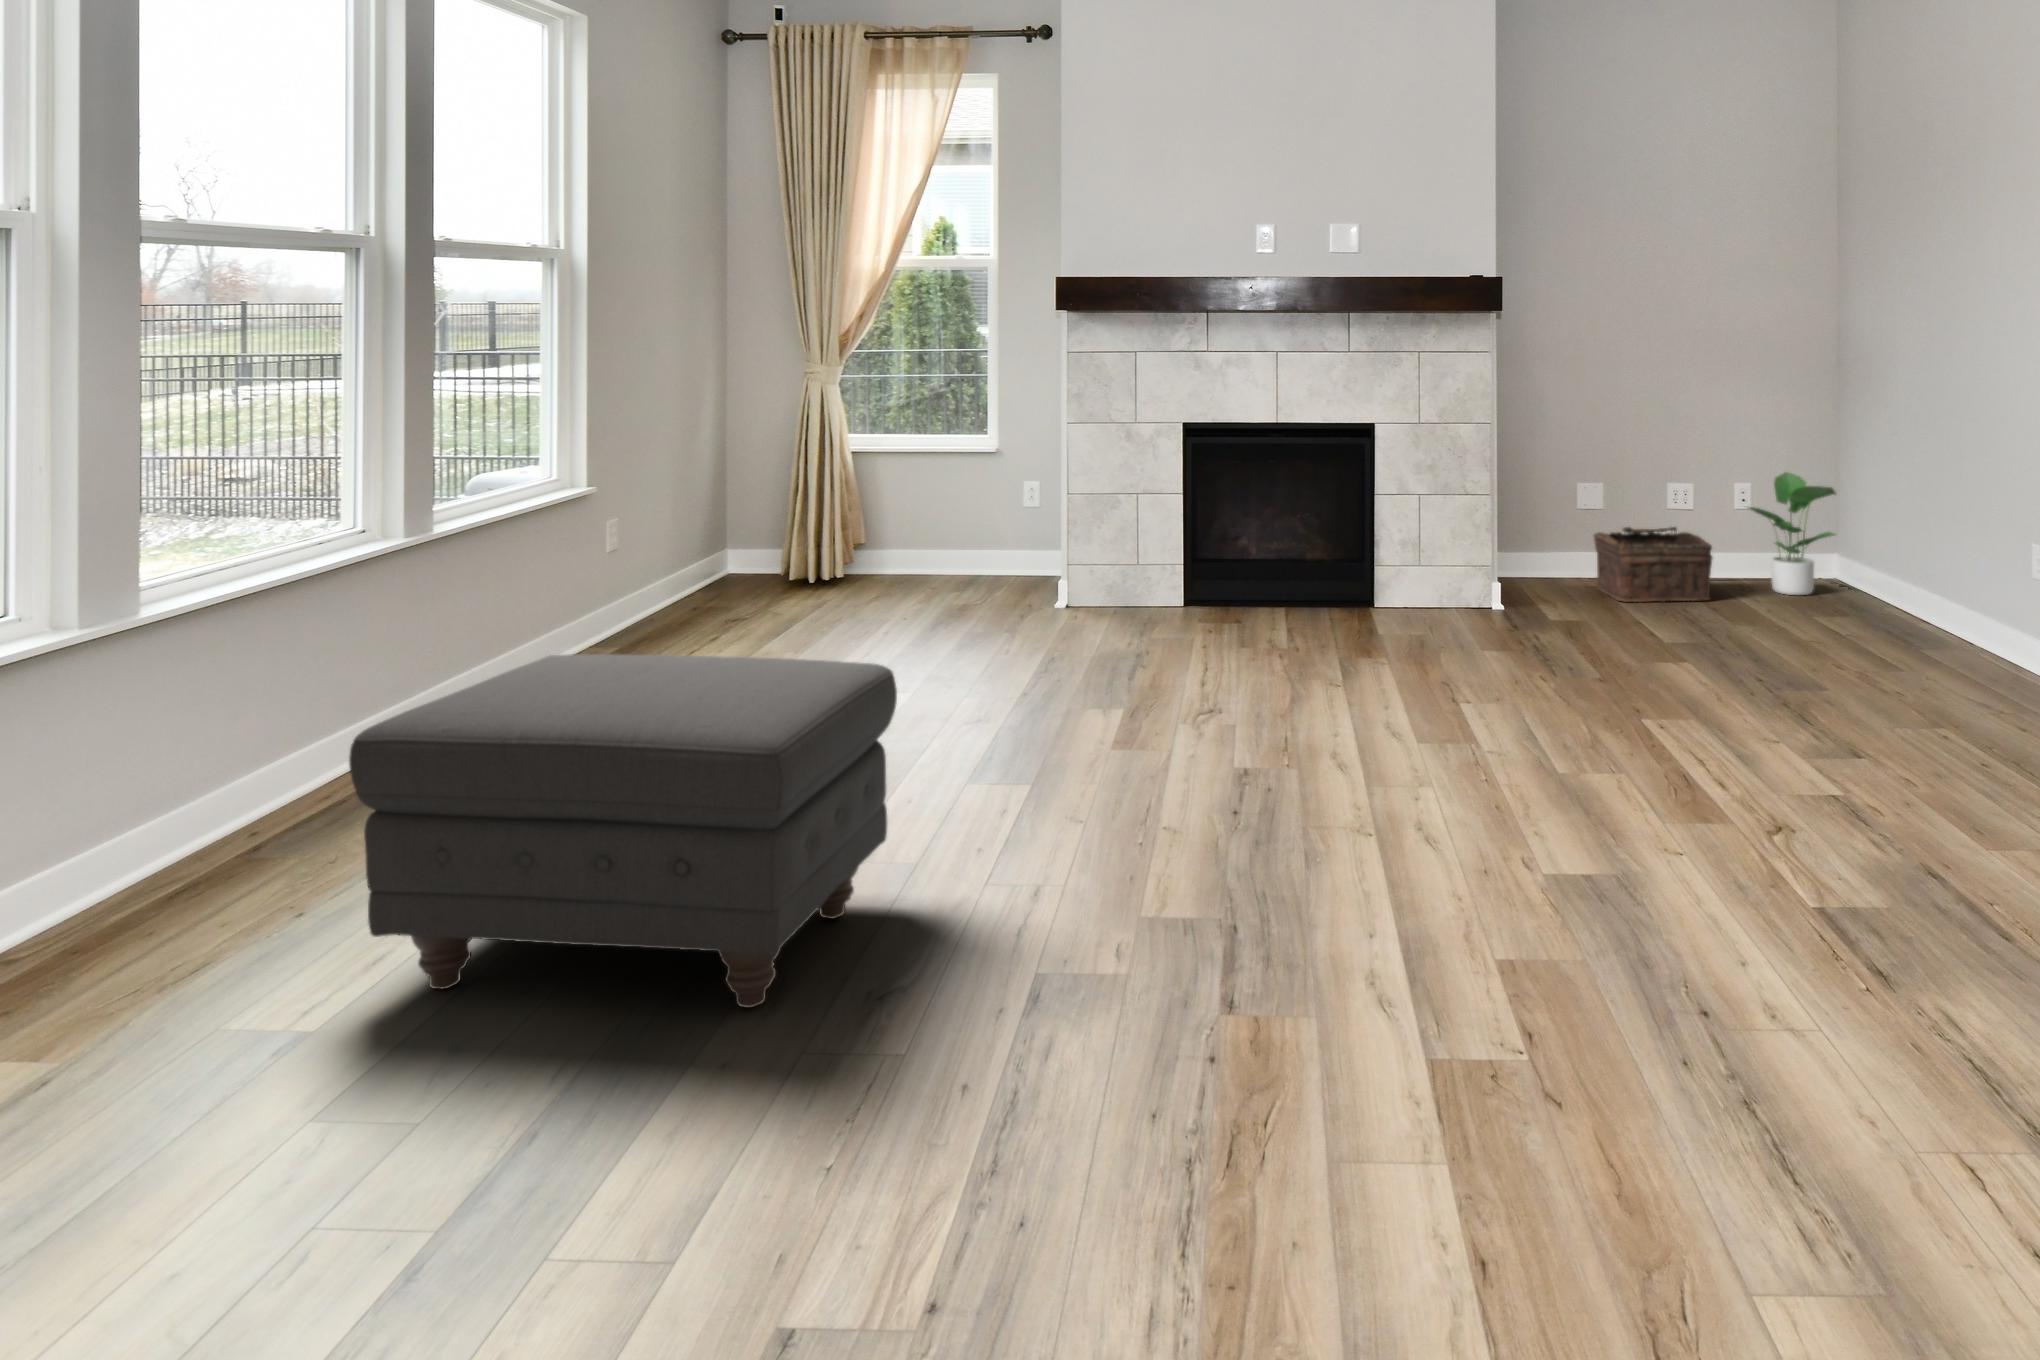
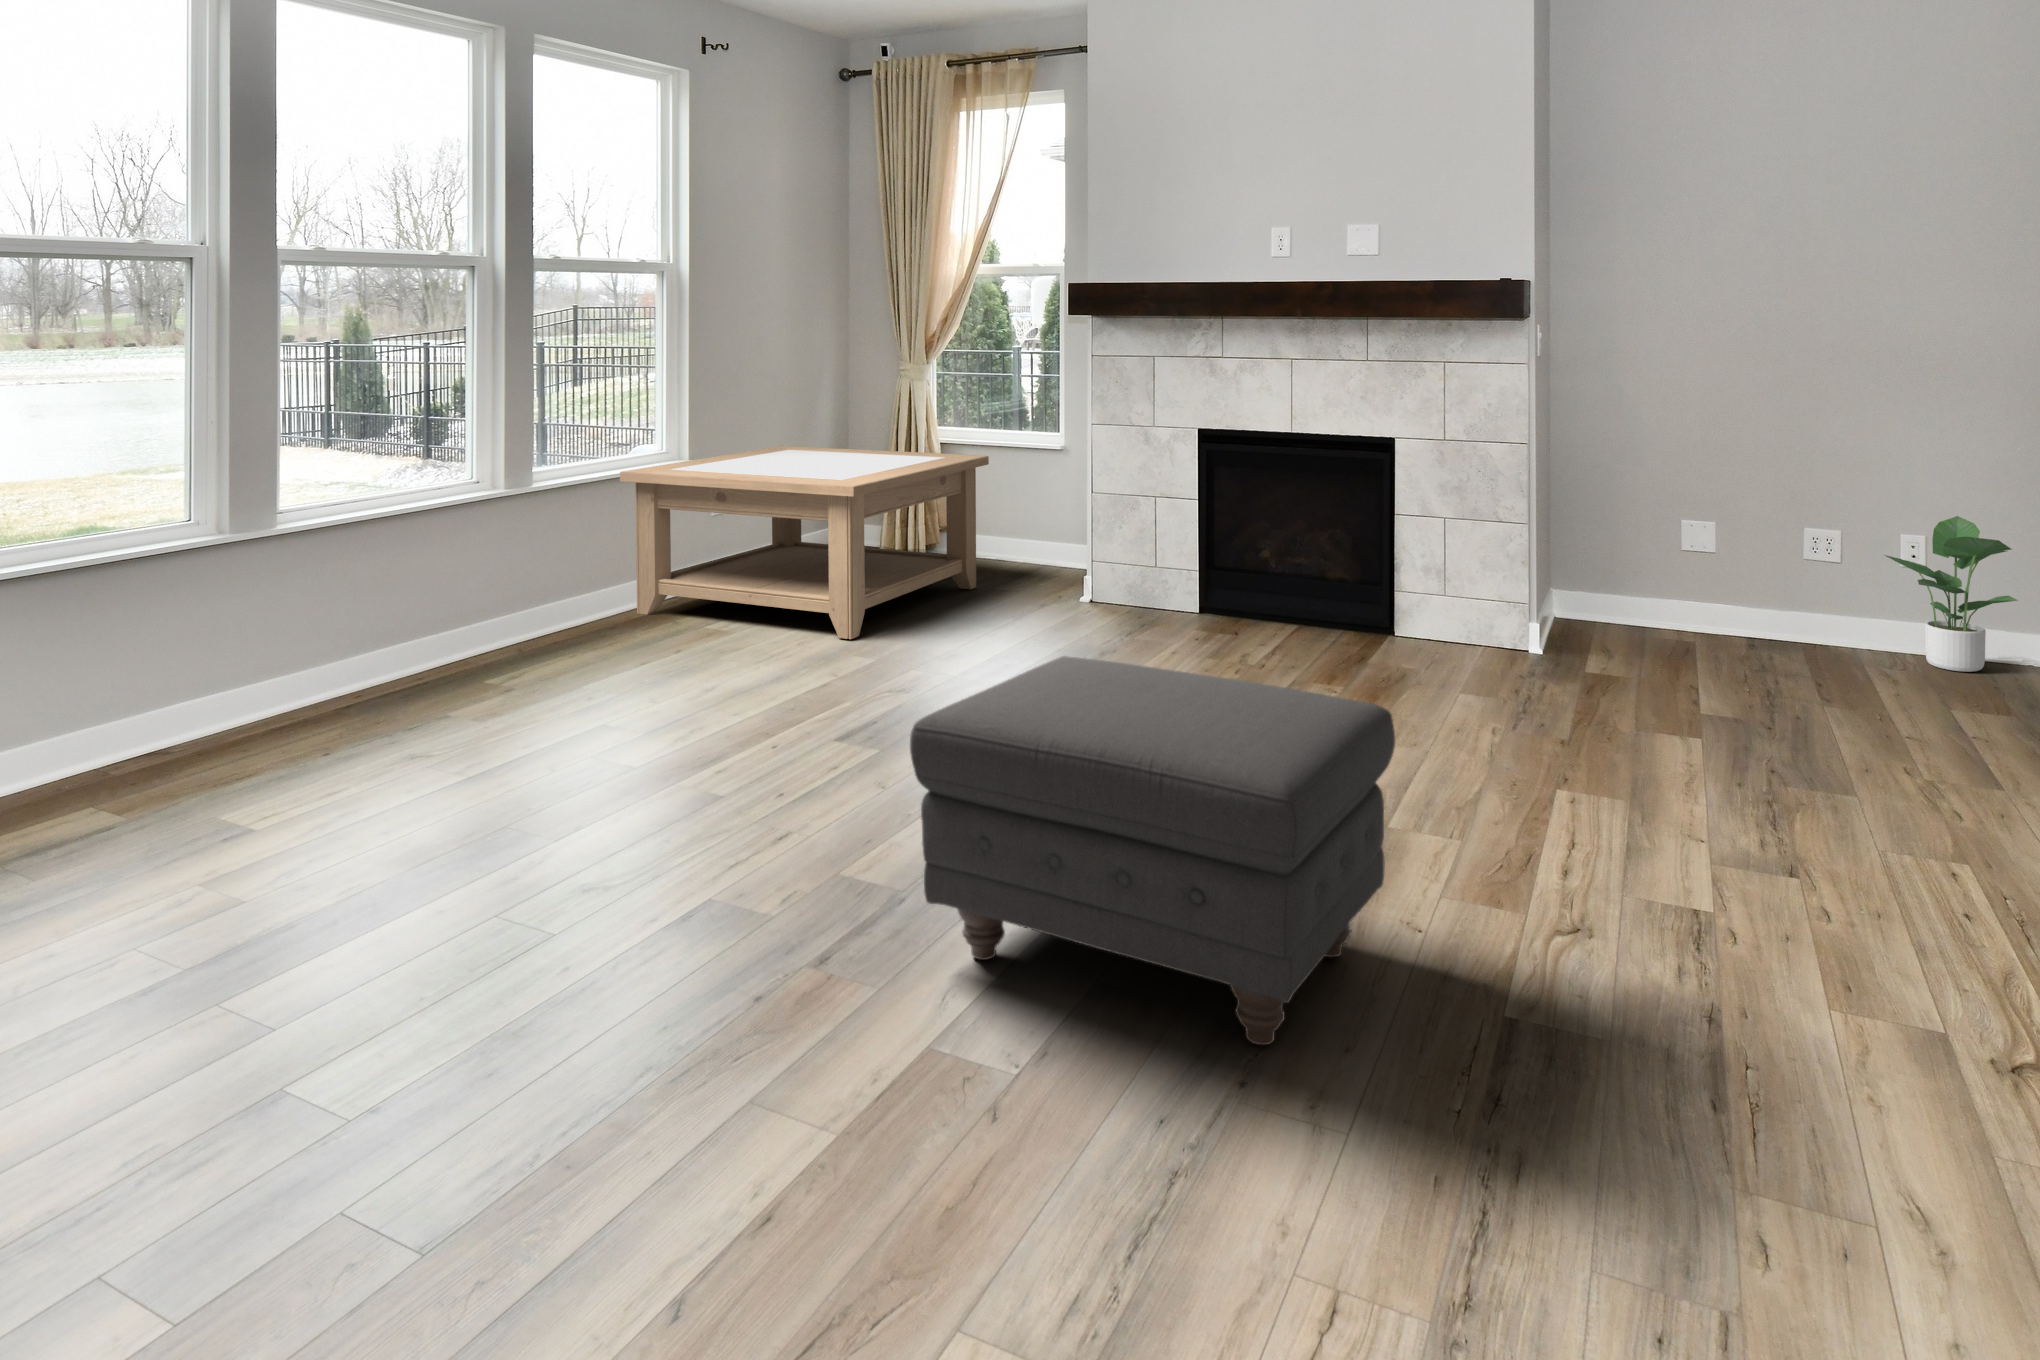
coffee table: none [548,460,945,664] -> present [620,446,989,639]
basket: present [1594,527,1713,602] -> none [1684,568,1824,665]
ottoman: present [349,654,897,1008] -> present [910,656,1395,1045]

